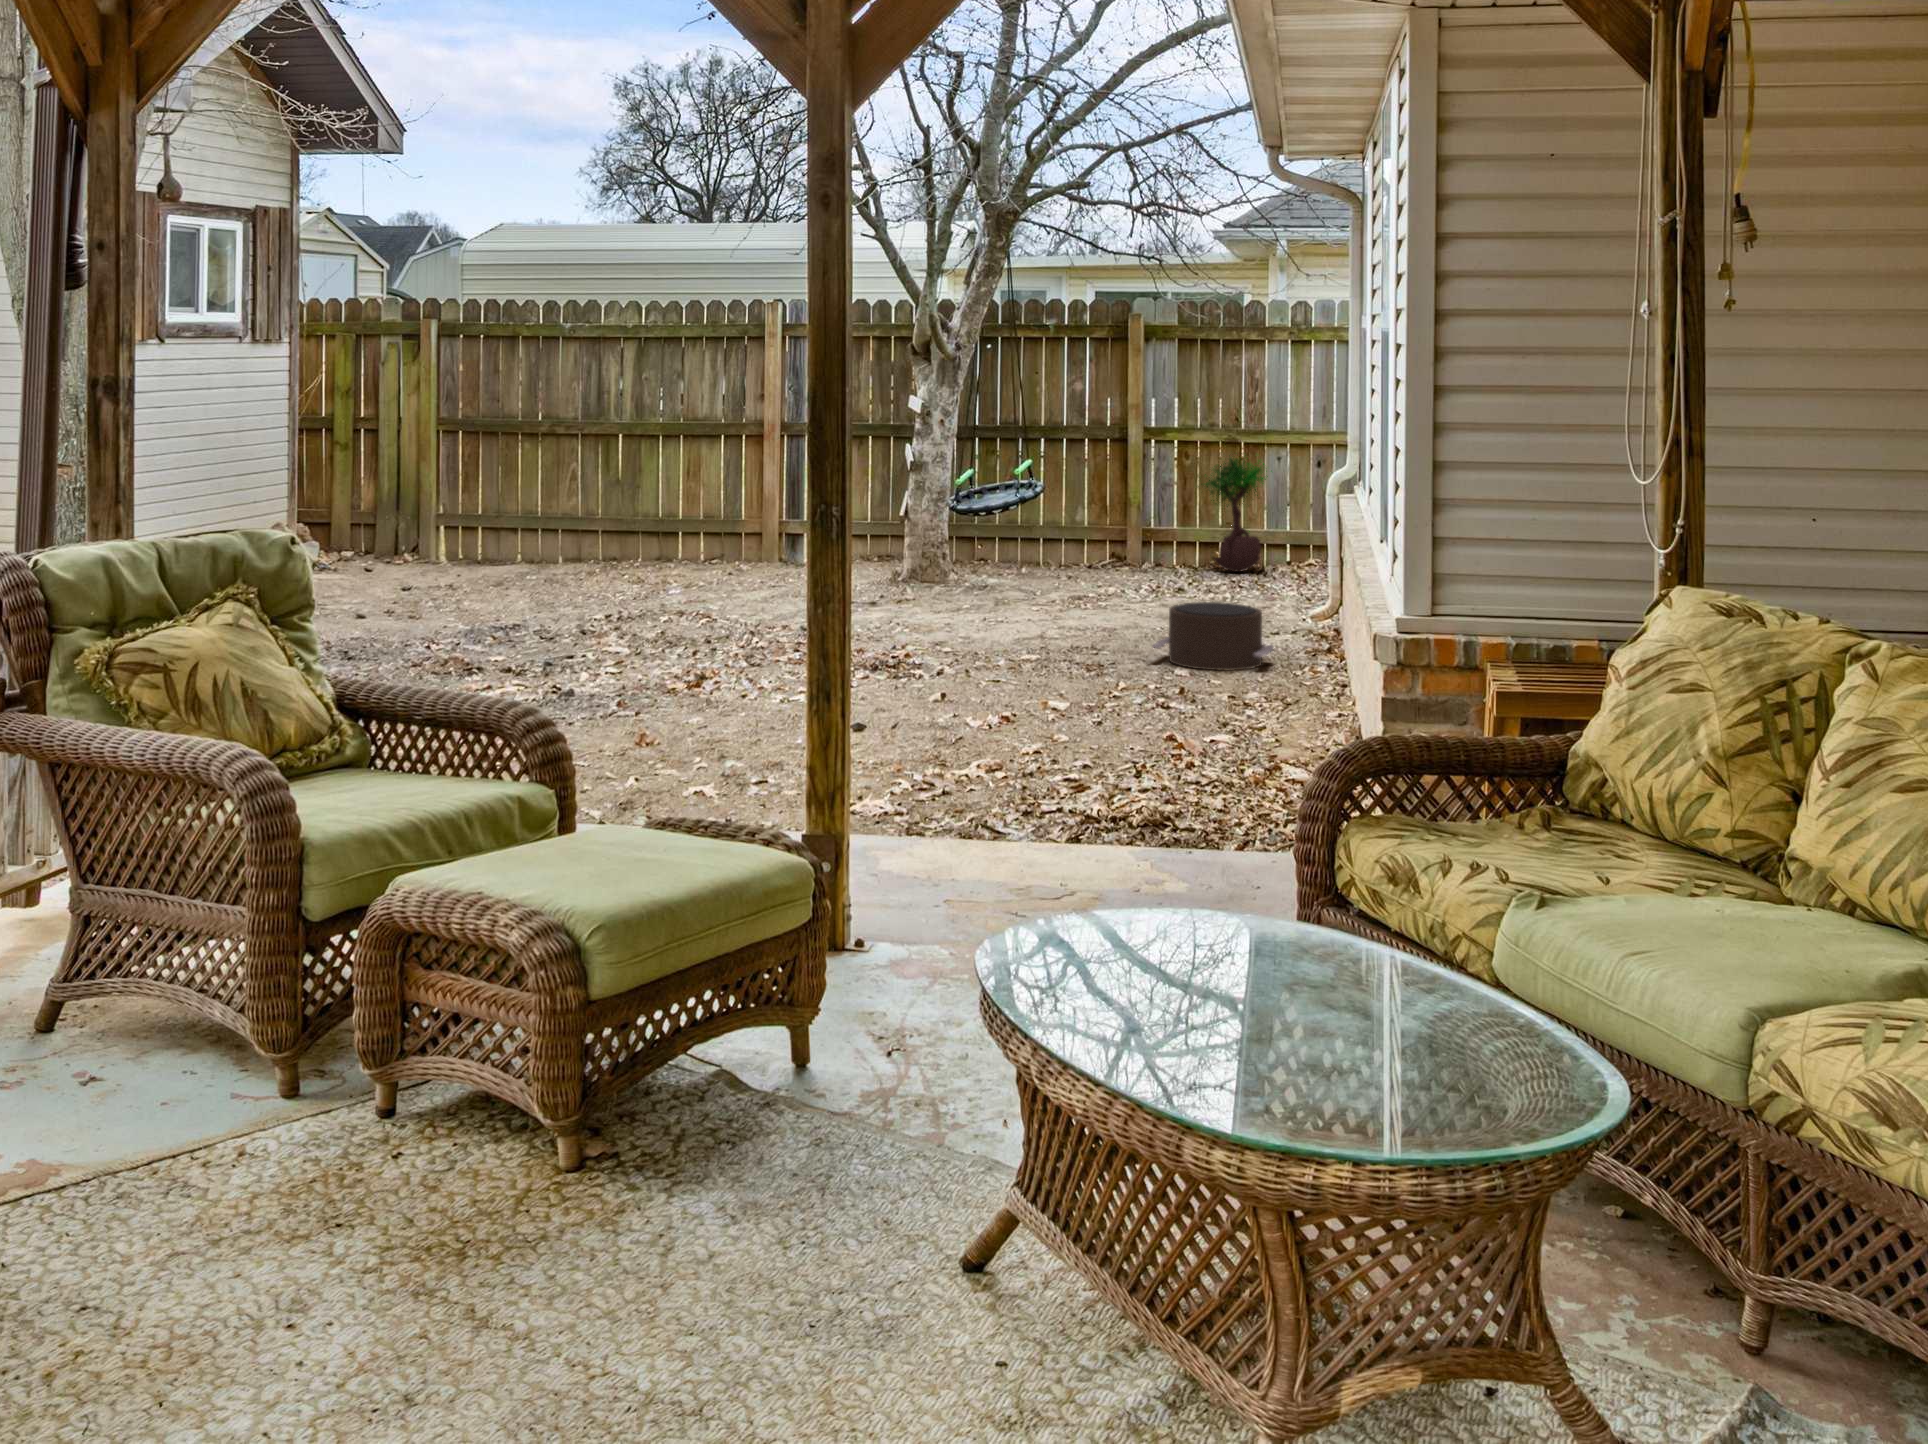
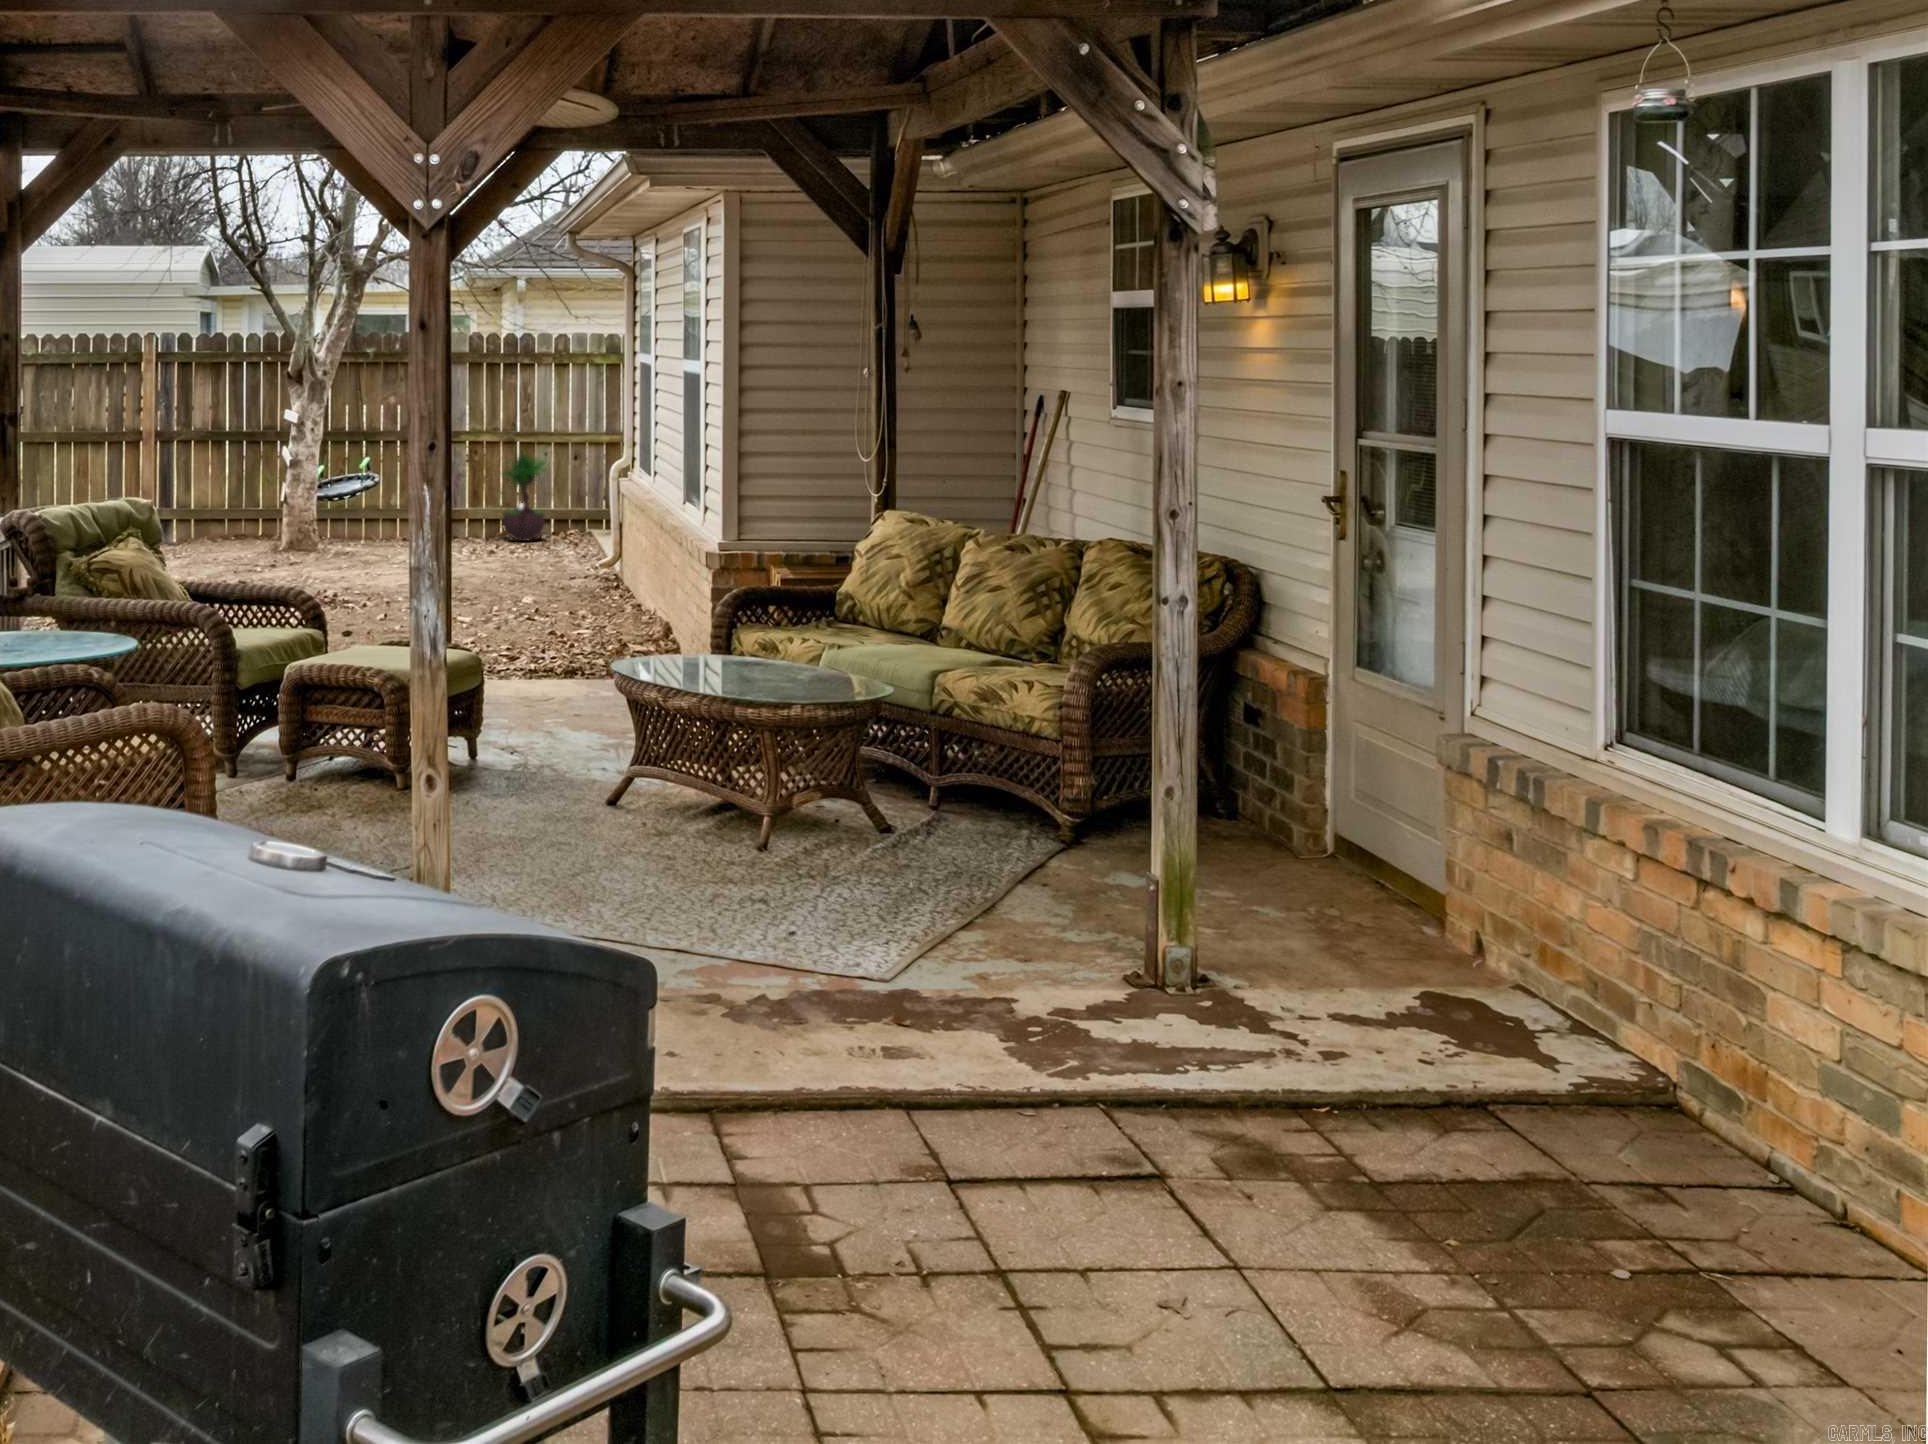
pouf: present [1152,602,1273,670] -> none [509,555,591,600]

